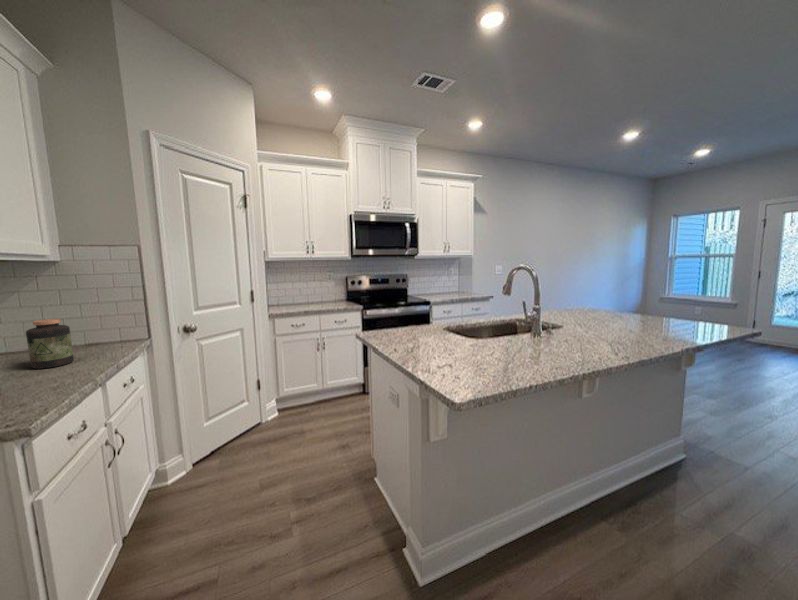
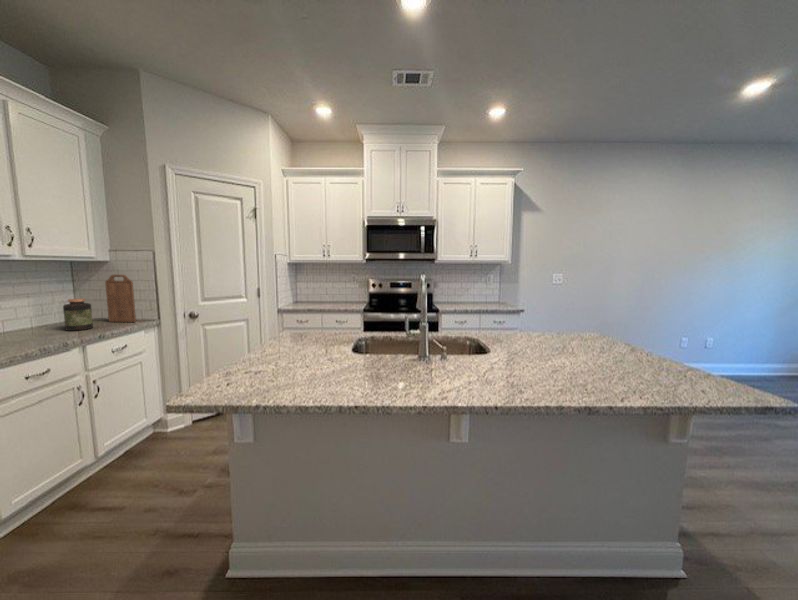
cutting board: none [66,281,123,350] -> present [105,275,136,322]

